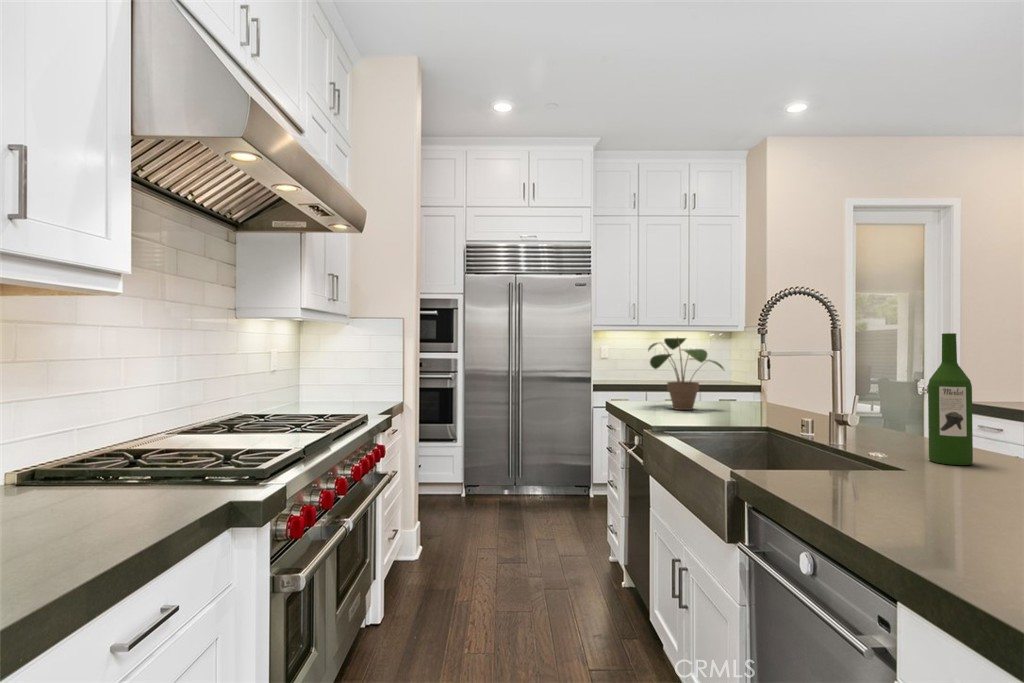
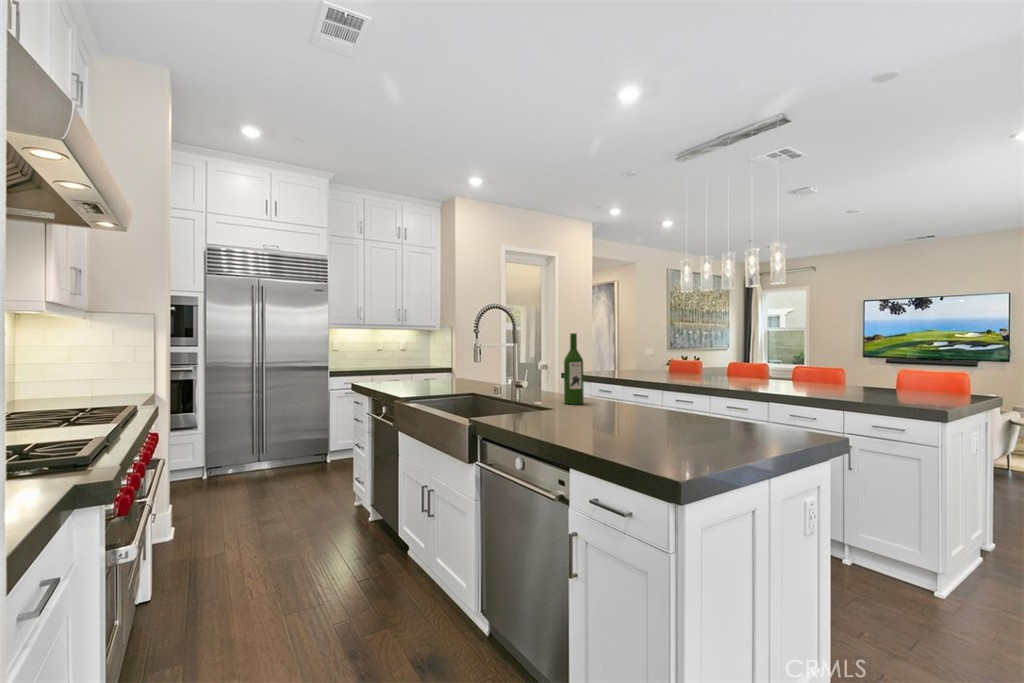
potted plant: present [648,338,724,410] -> none [389,334,442,386]

